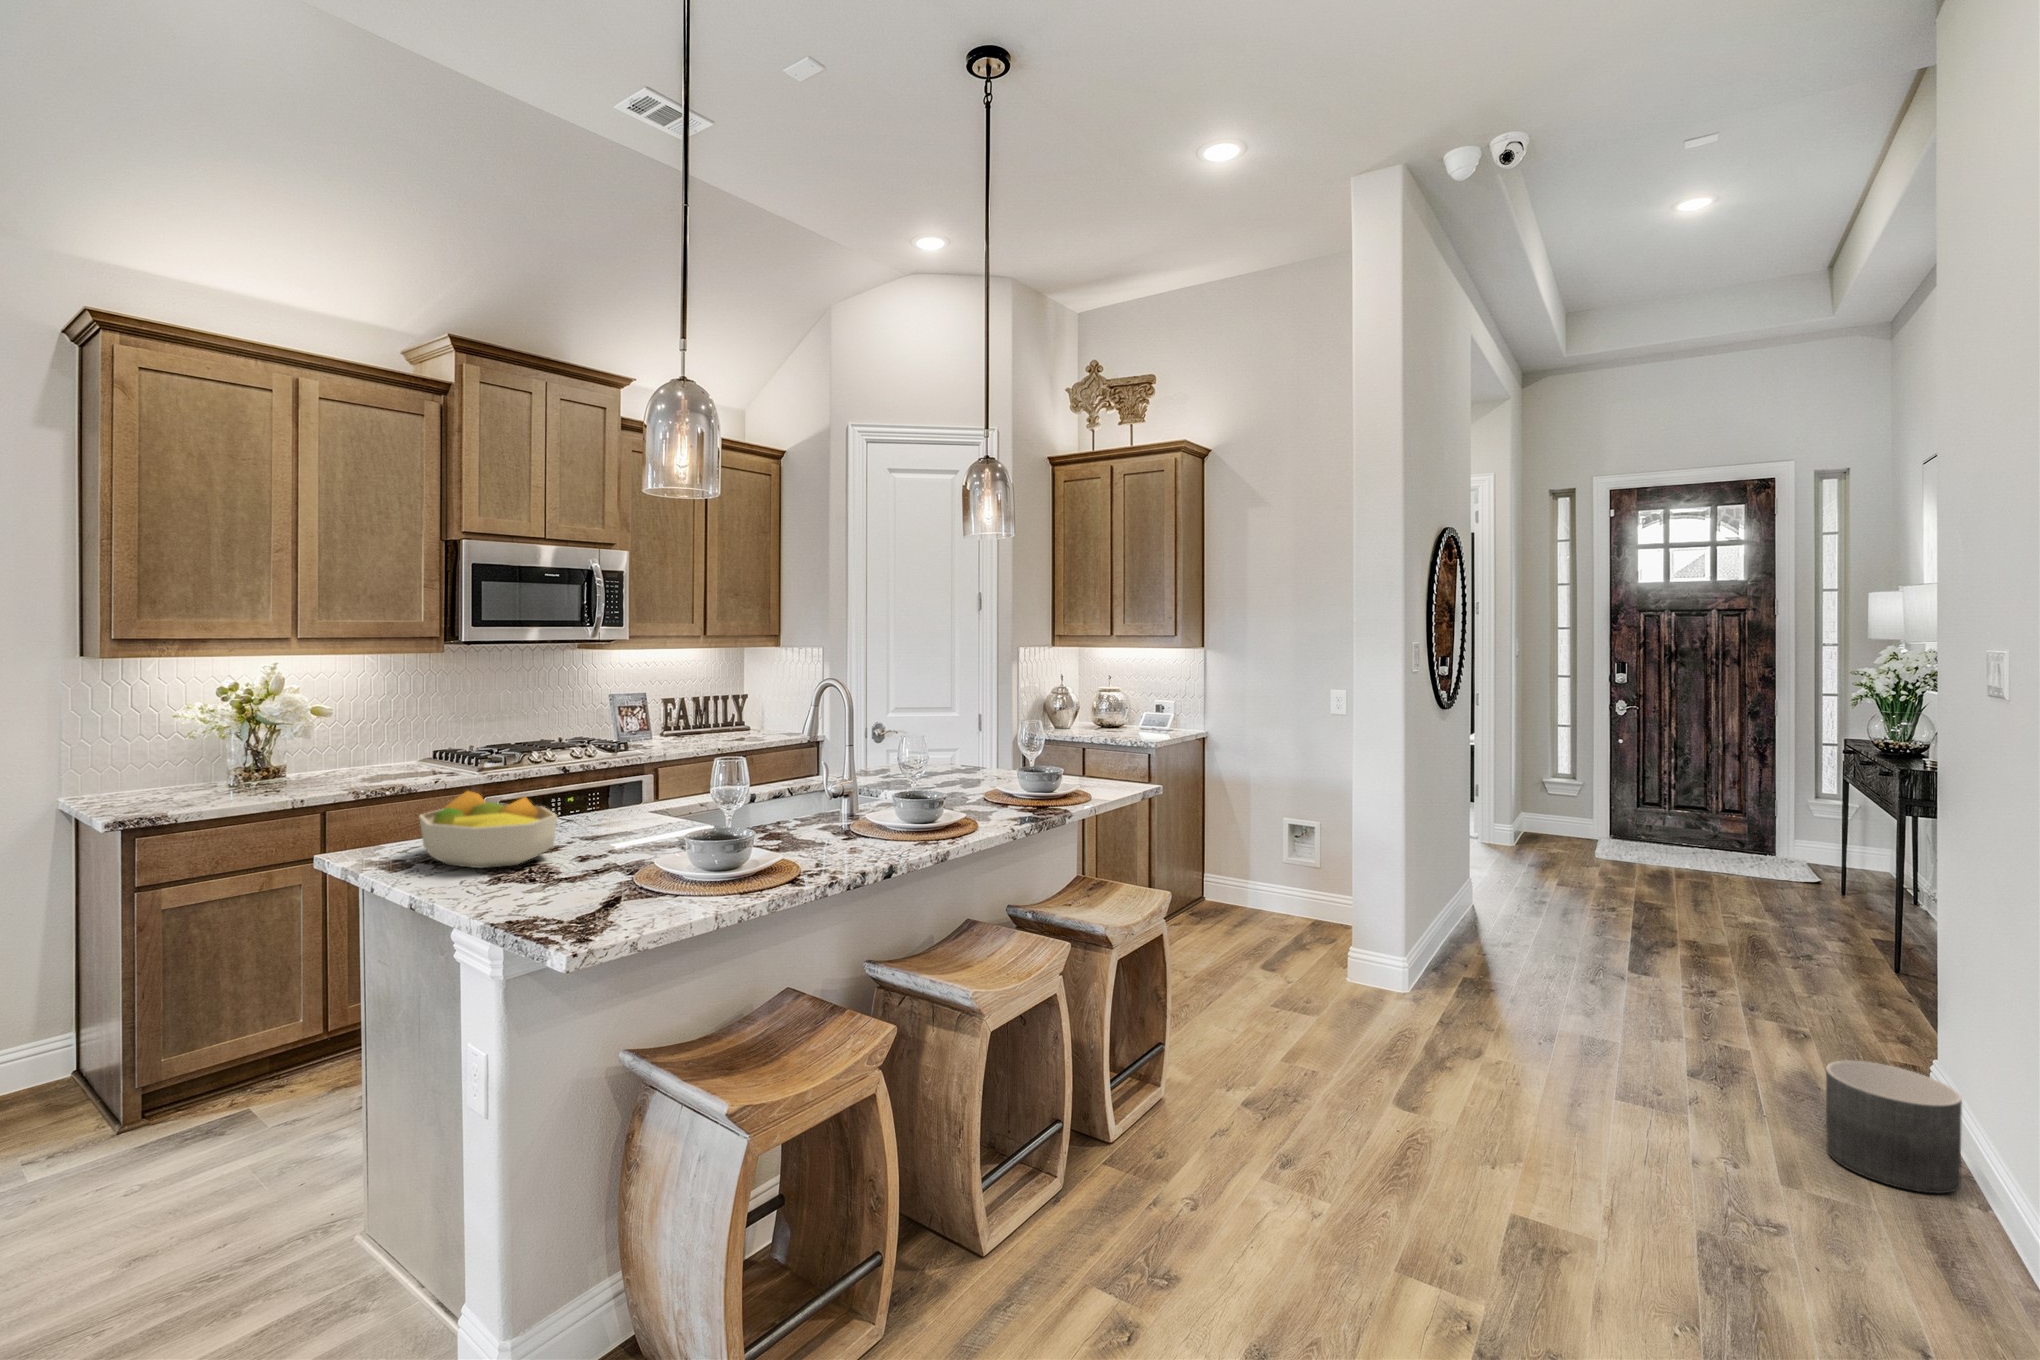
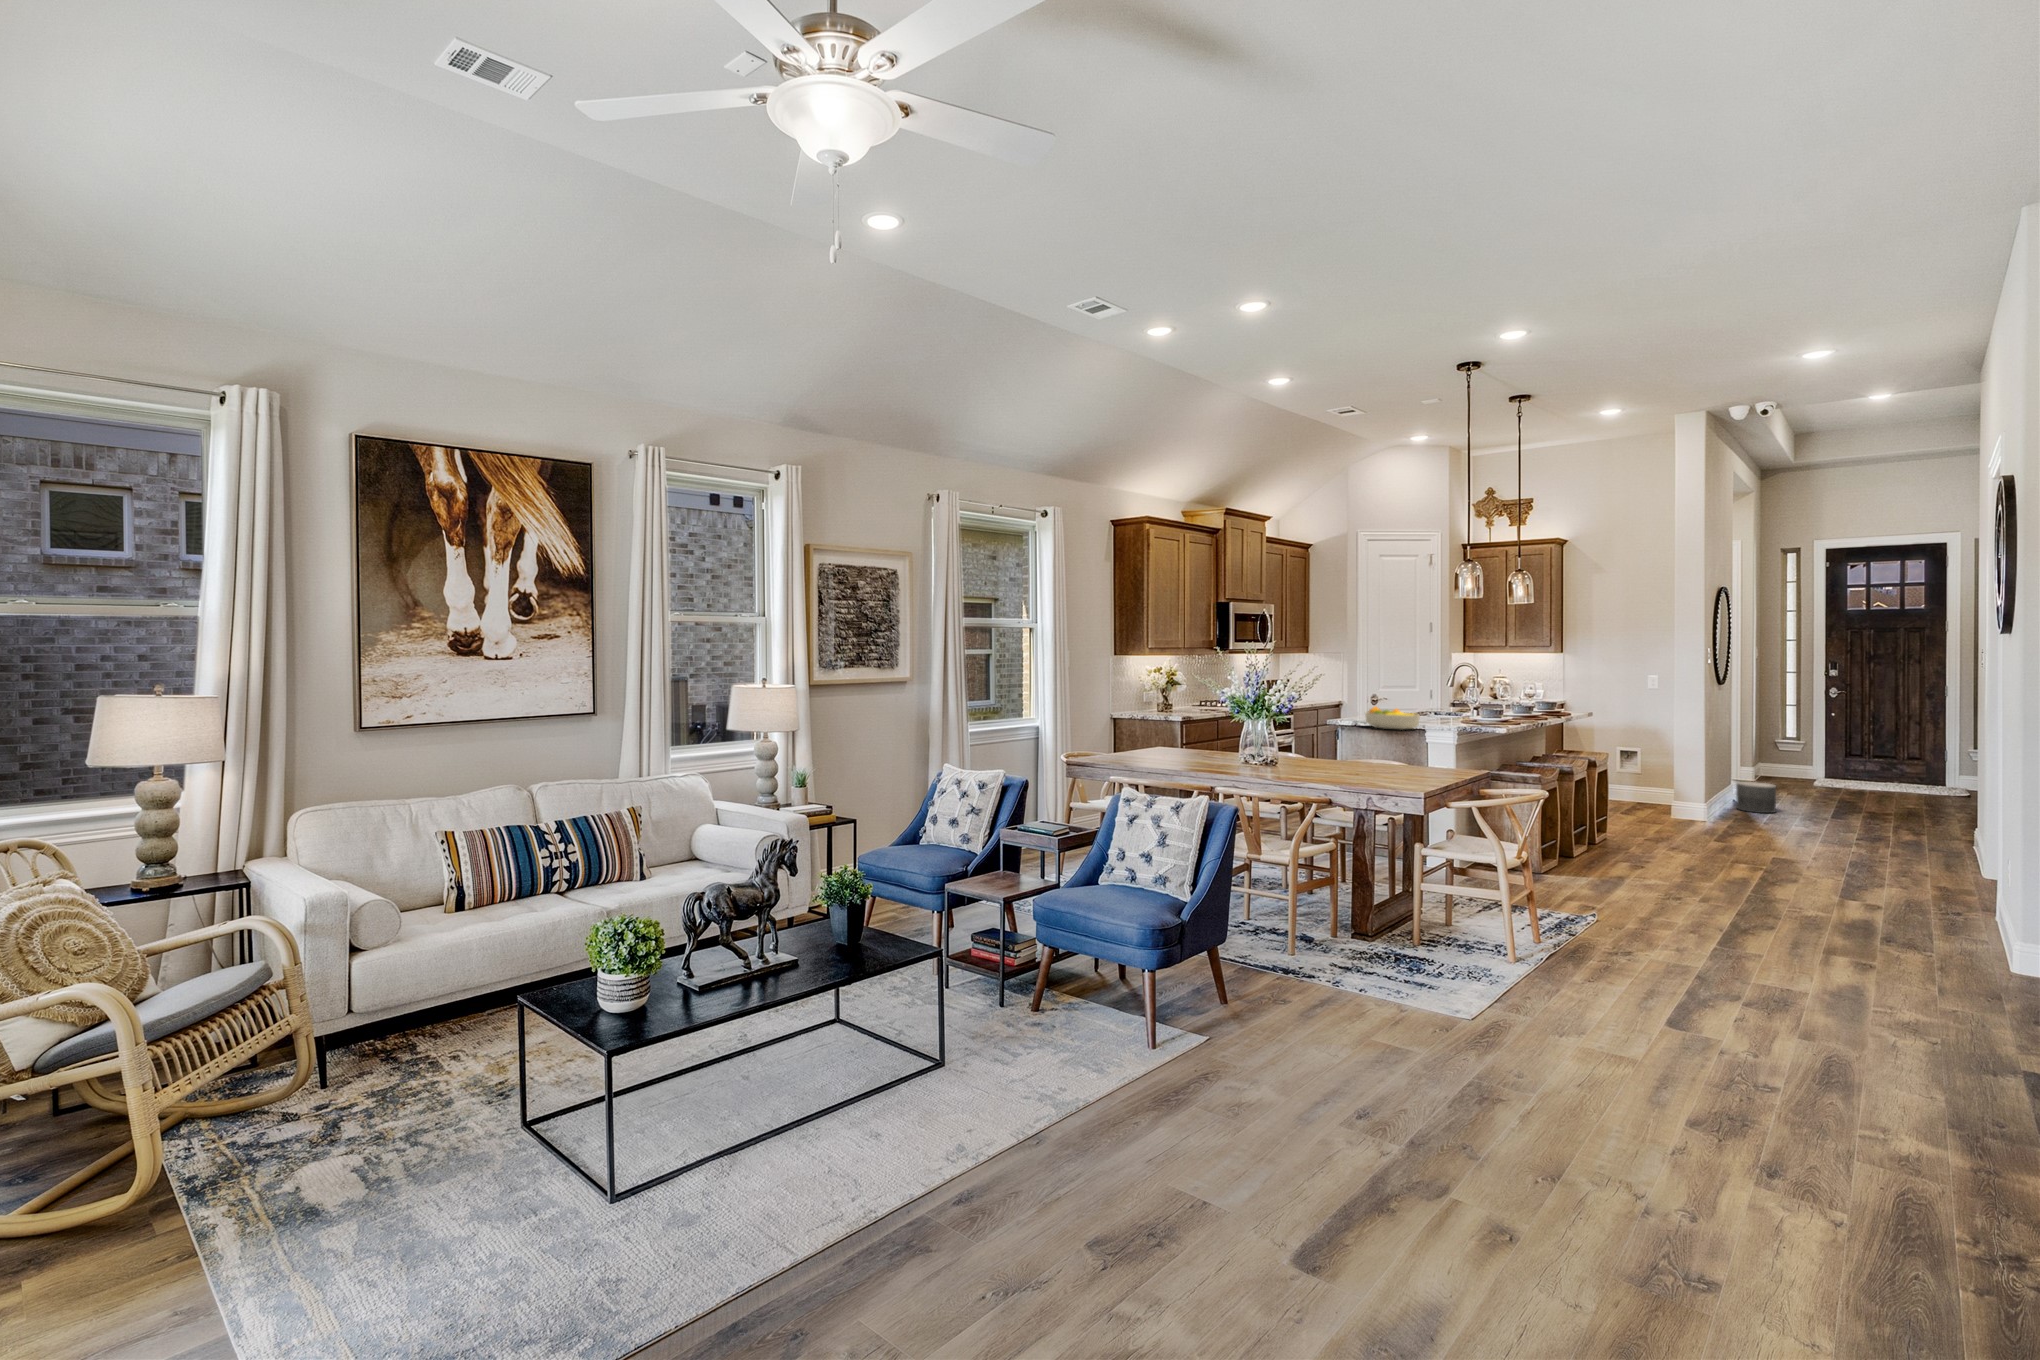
planter: present [1826,1061,1962,1193] -> present [1736,782,1776,813]

